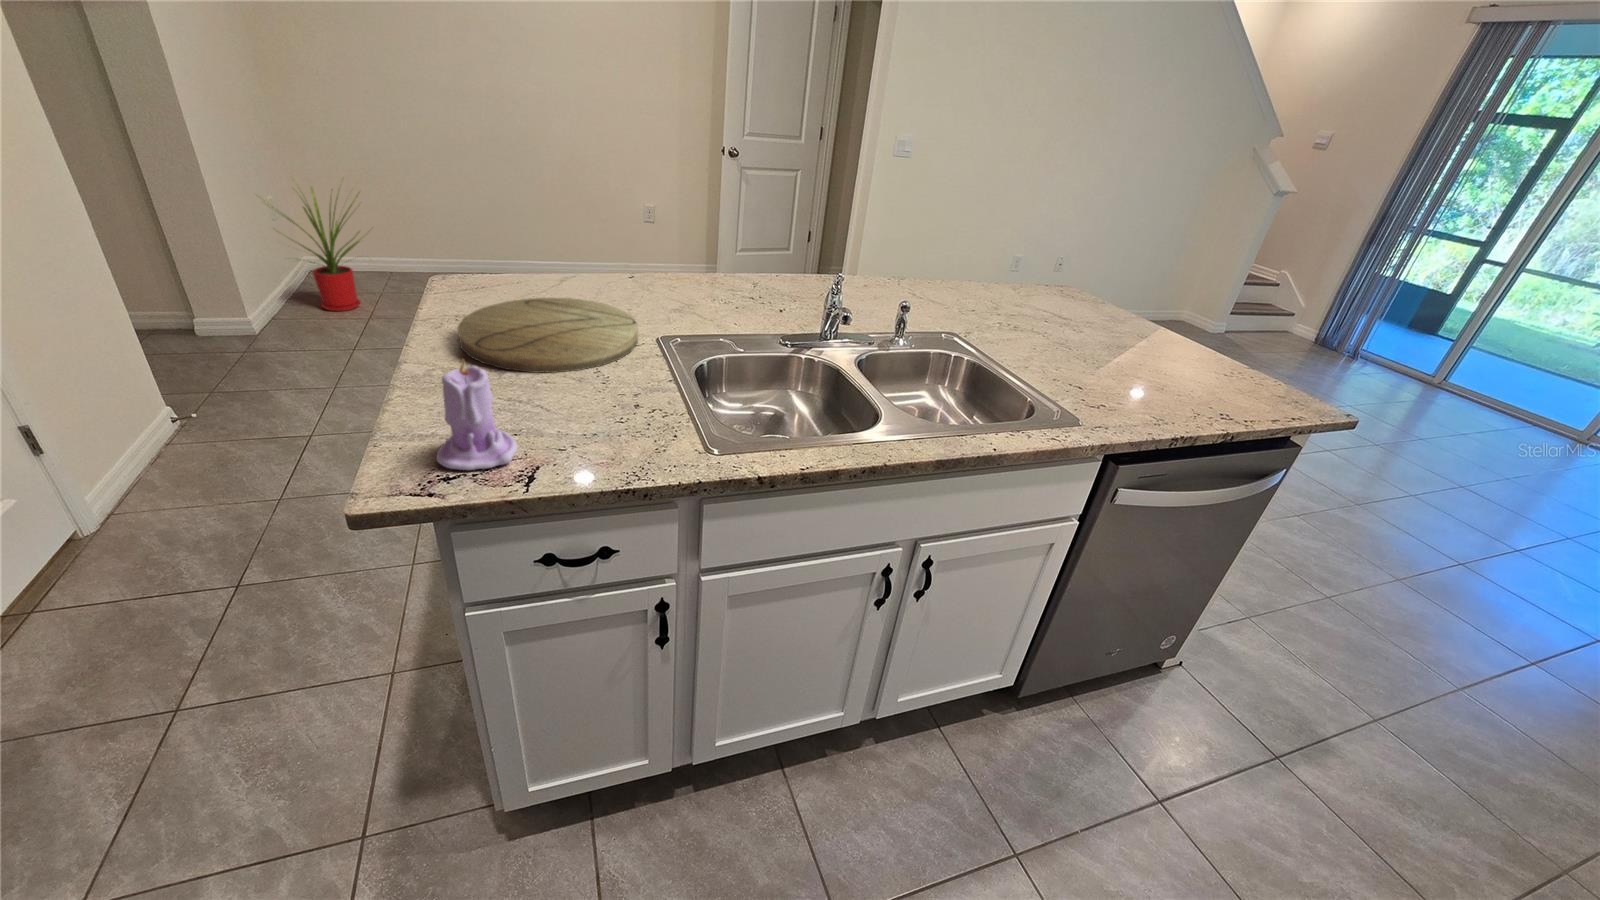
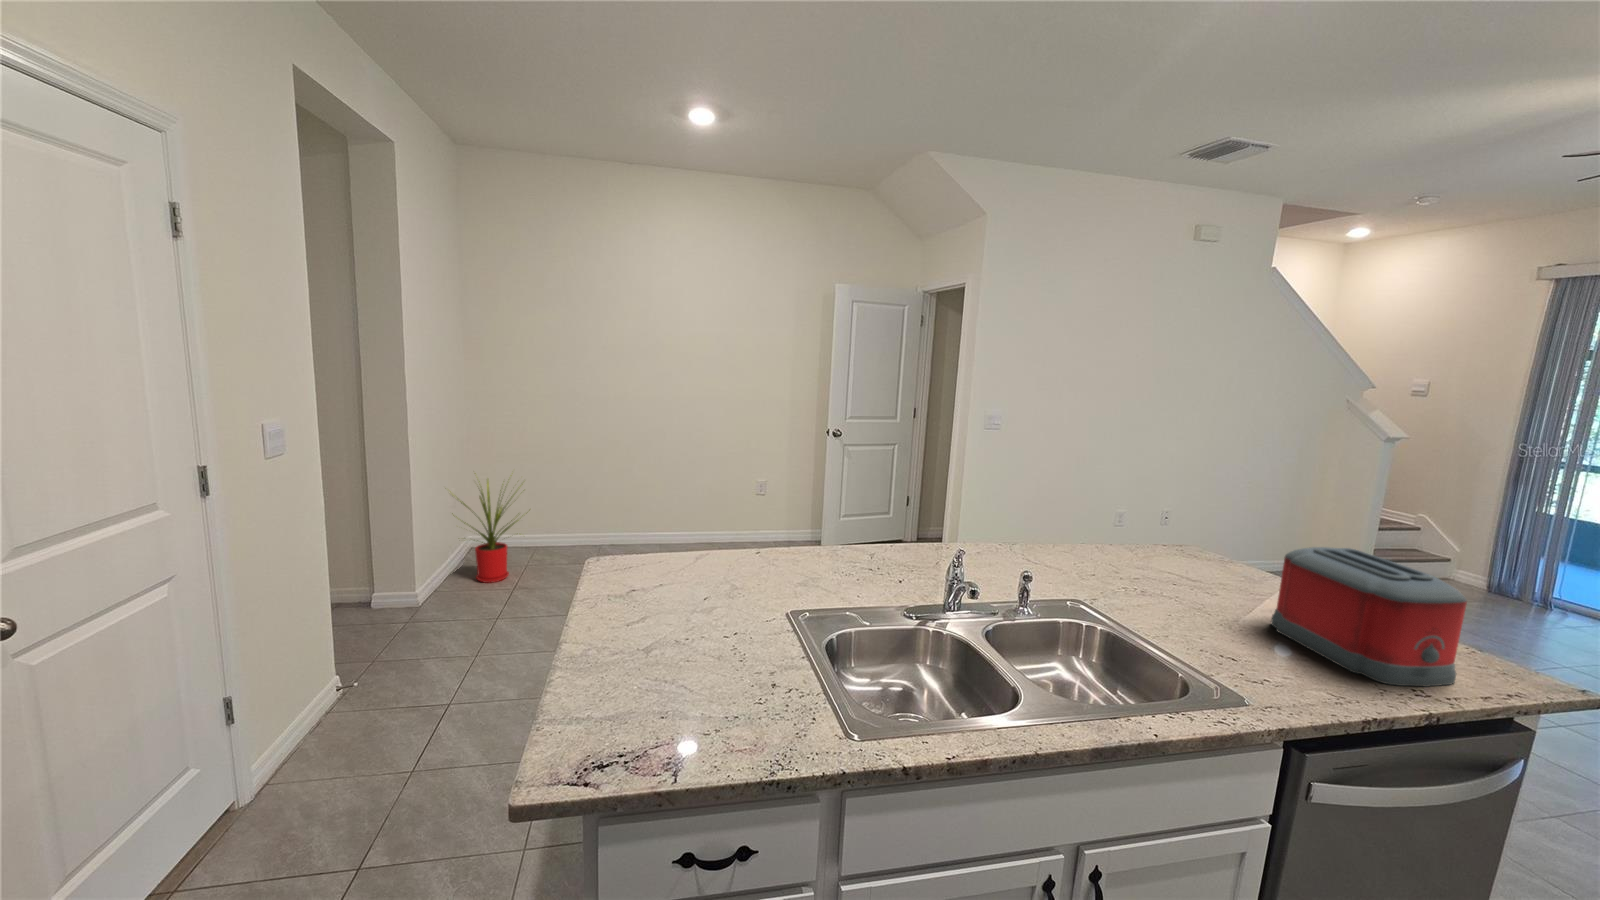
toaster: none [1121,285,1289,411] -> present [1271,547,1467,687]
cutting board: present [457,298,638,373] -> none [611,576,770,651]
candle: present [437,362,517,470] -> none [592,645,665,757]

